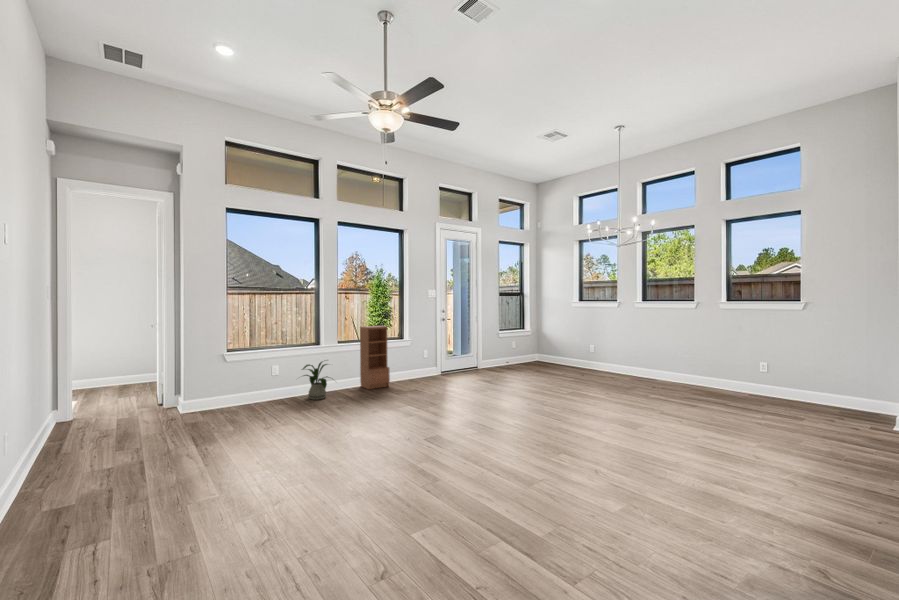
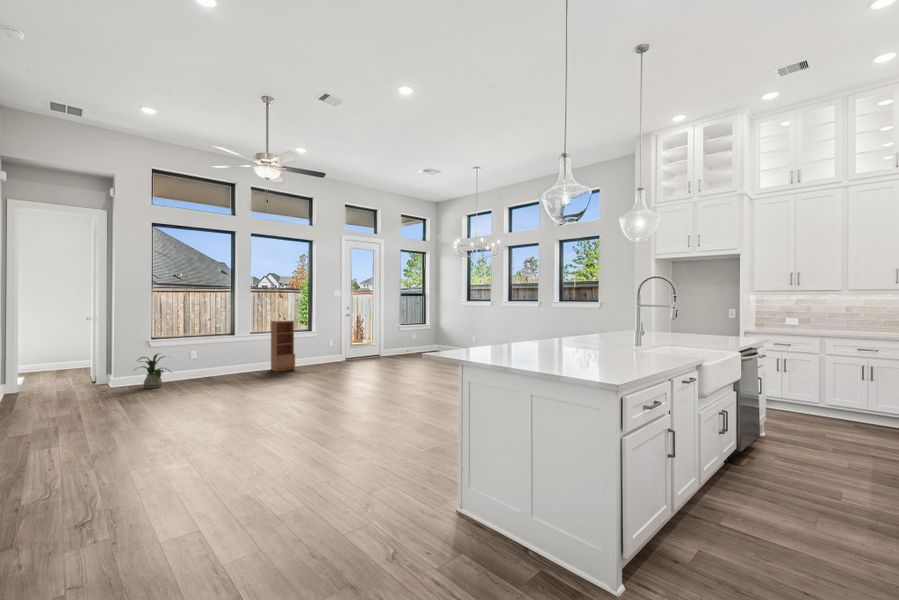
house plant: present [302,361,327,400] -> present [138,354,164,388]

